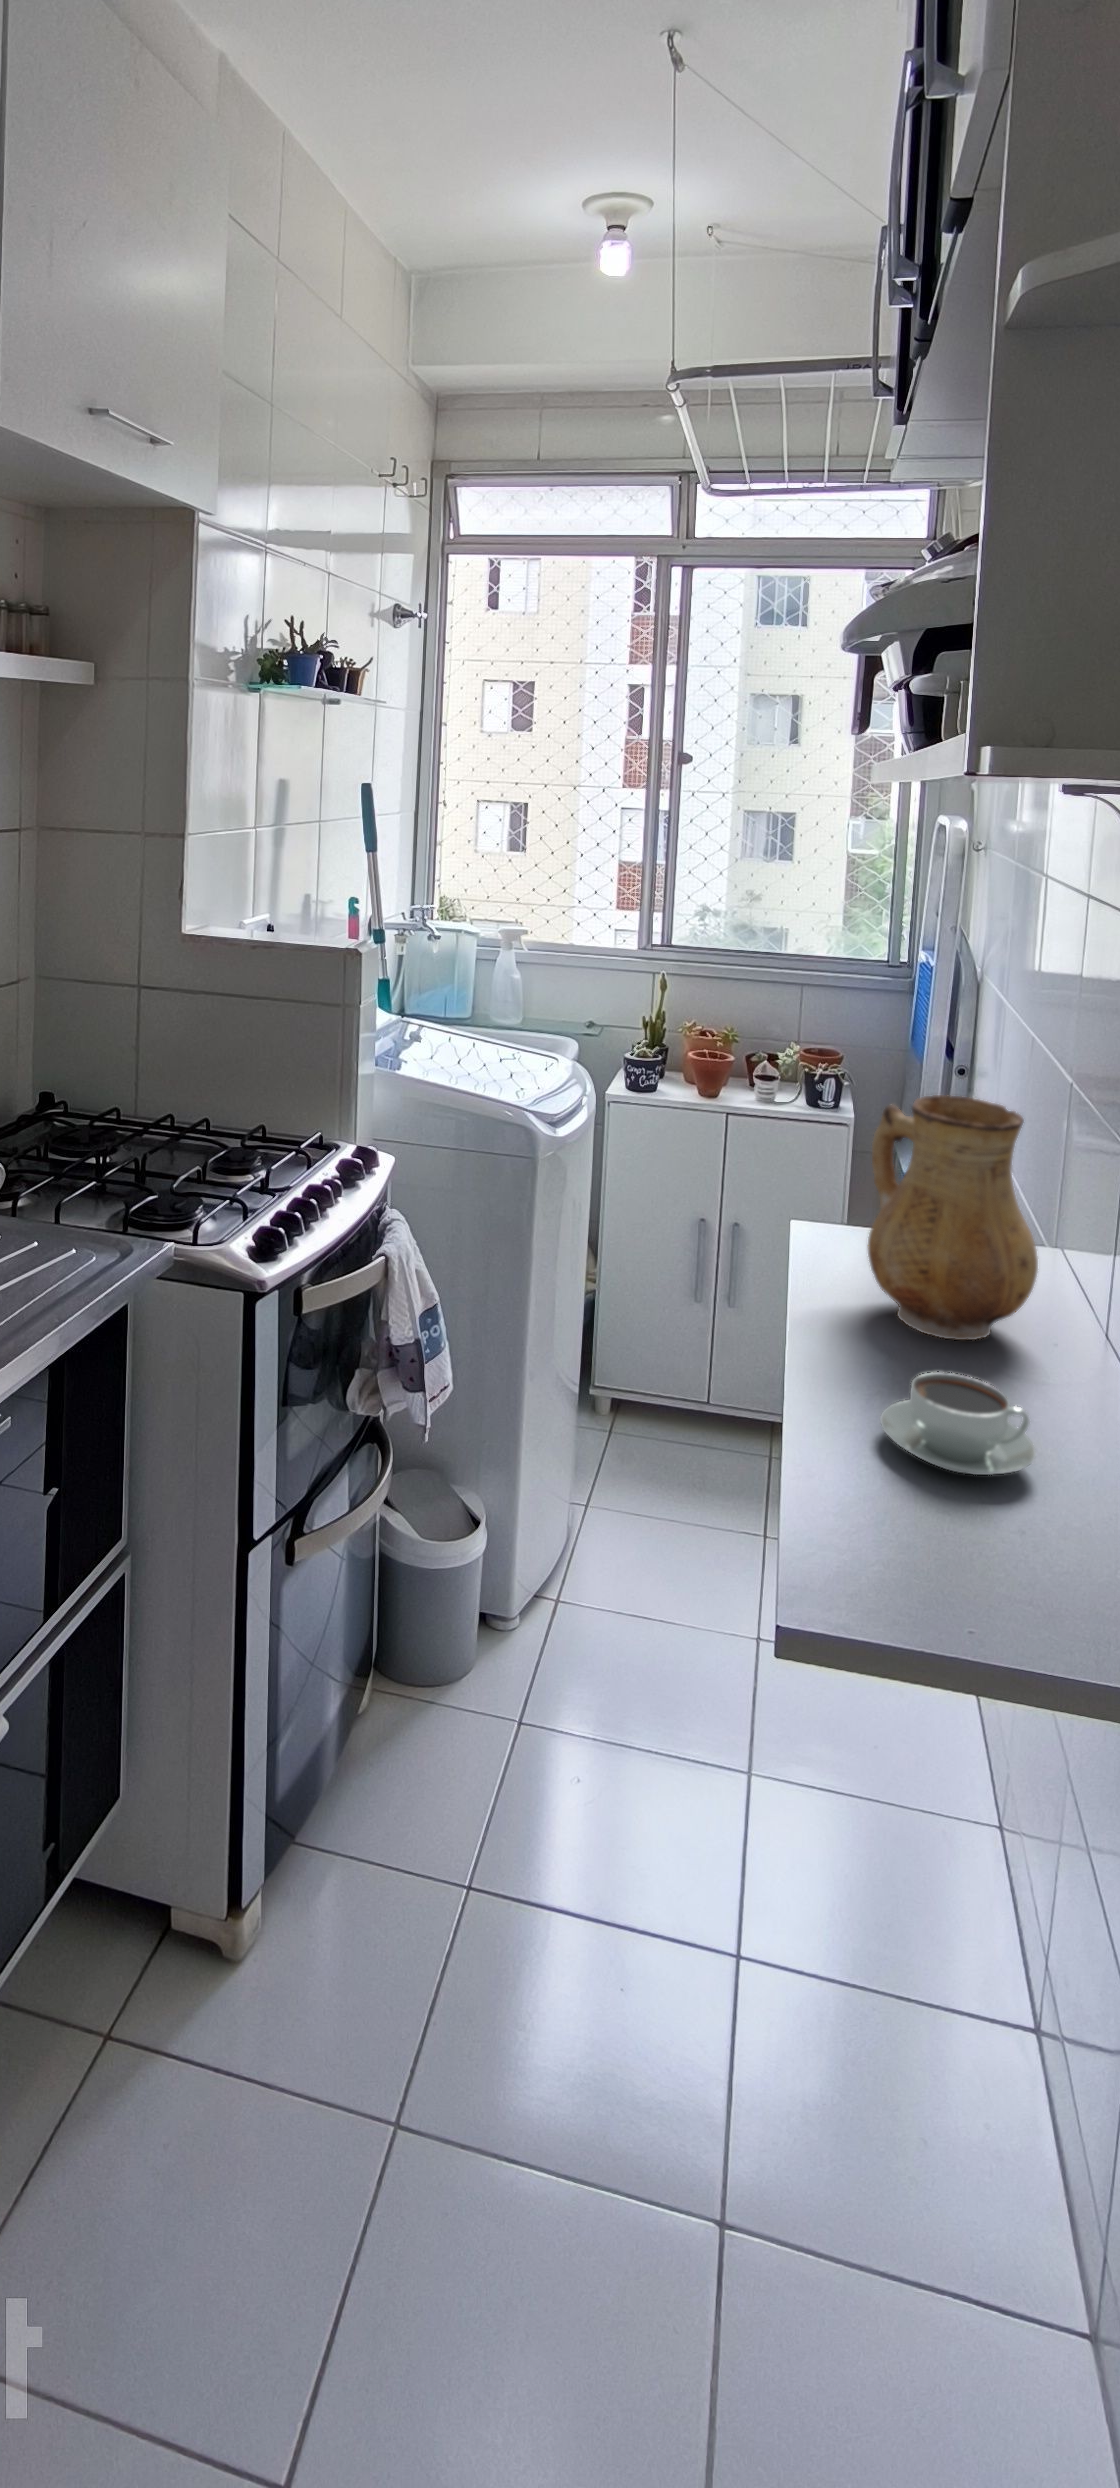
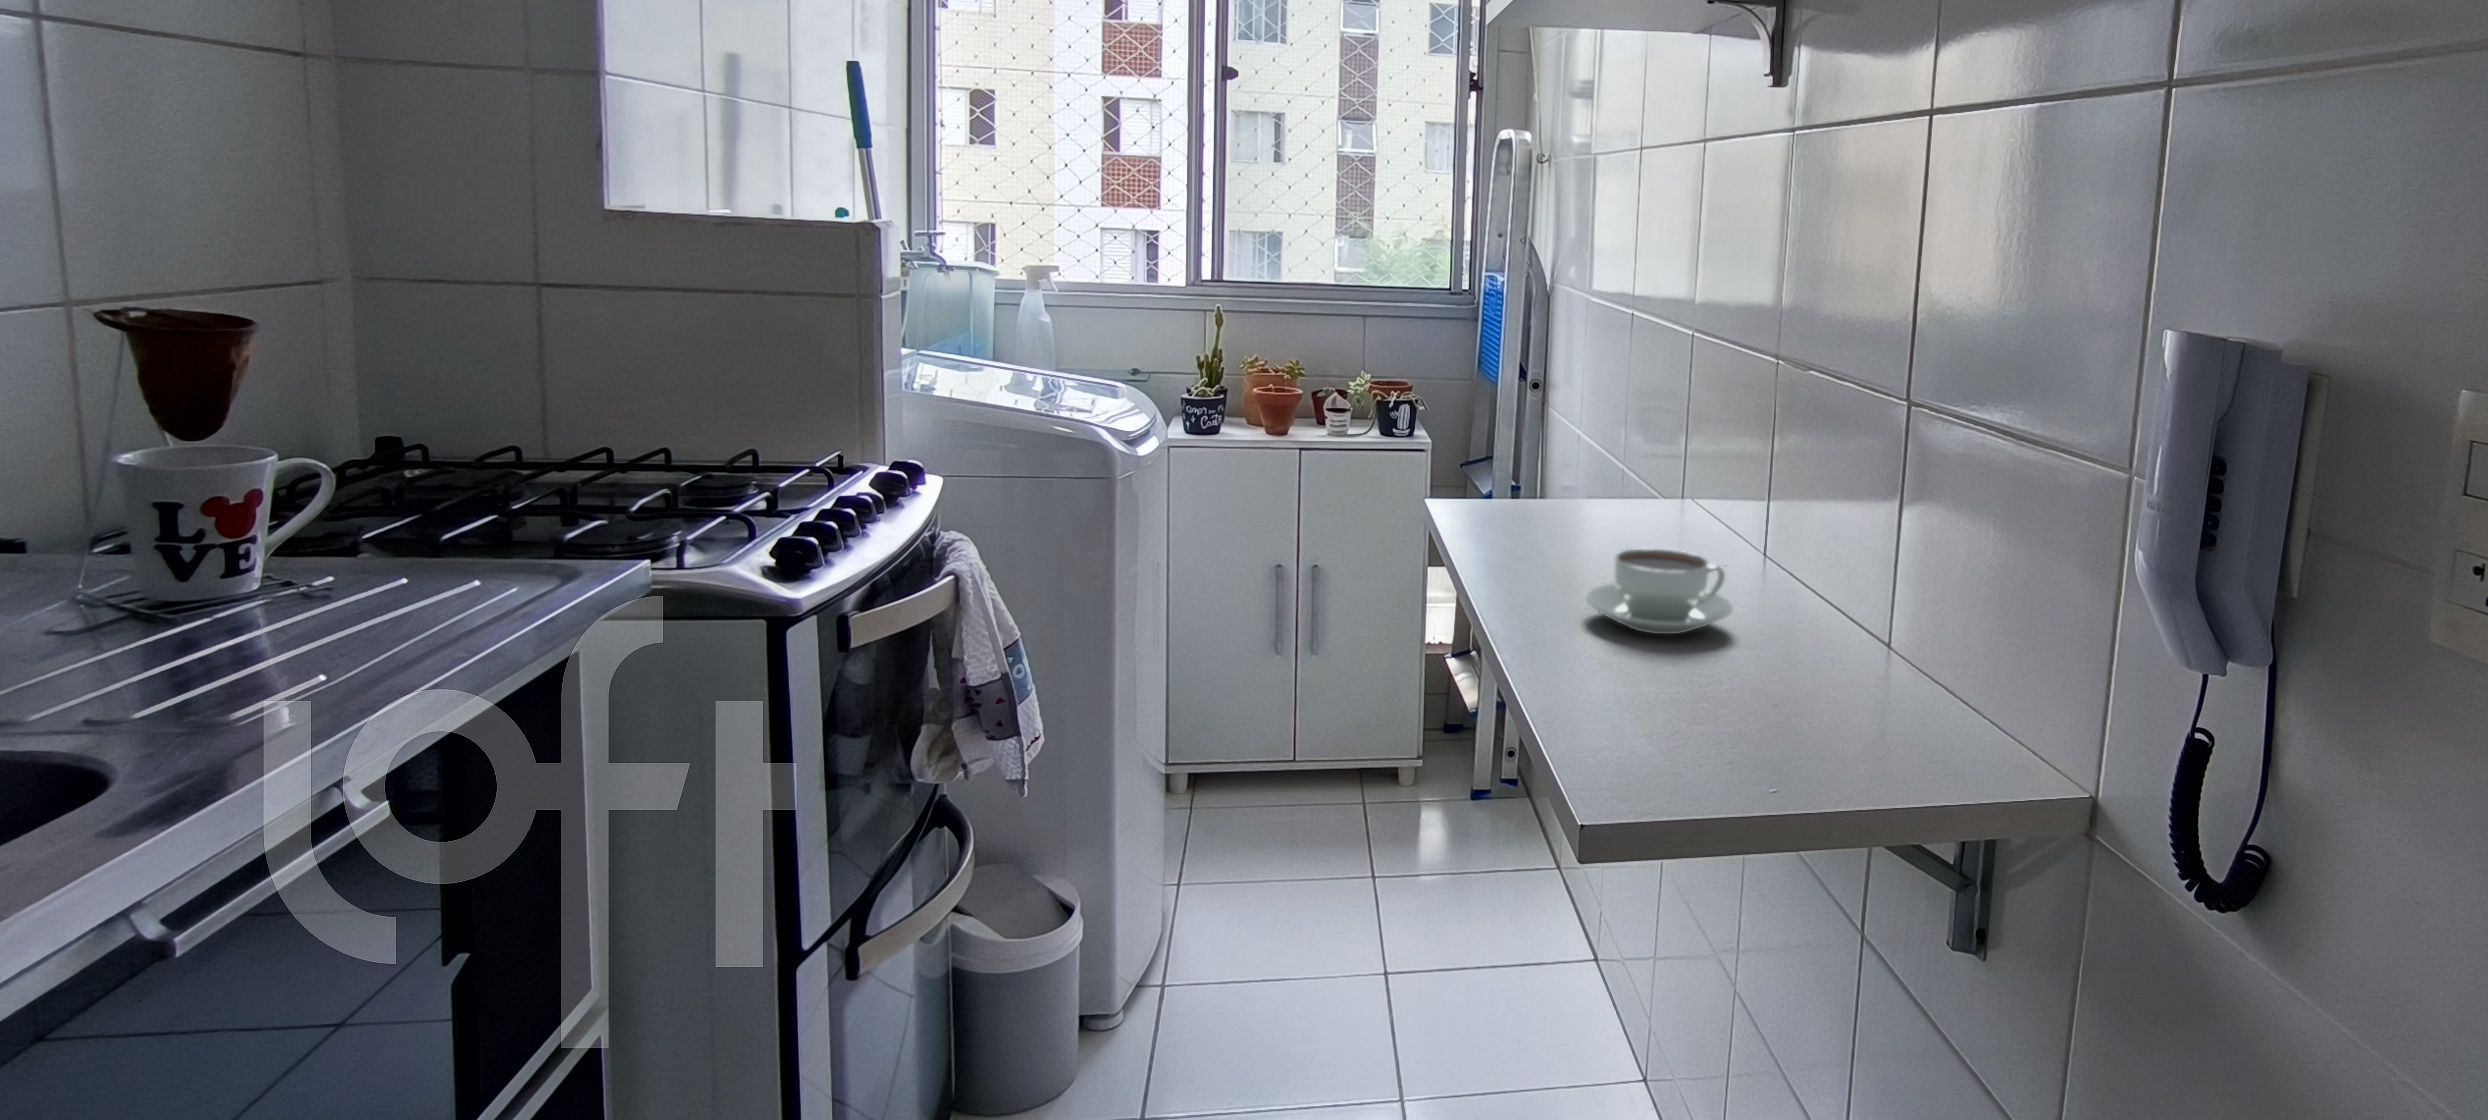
ceramic pitcher: present [868,1095,1038,1340] -> none [1521,315,1686,552]

